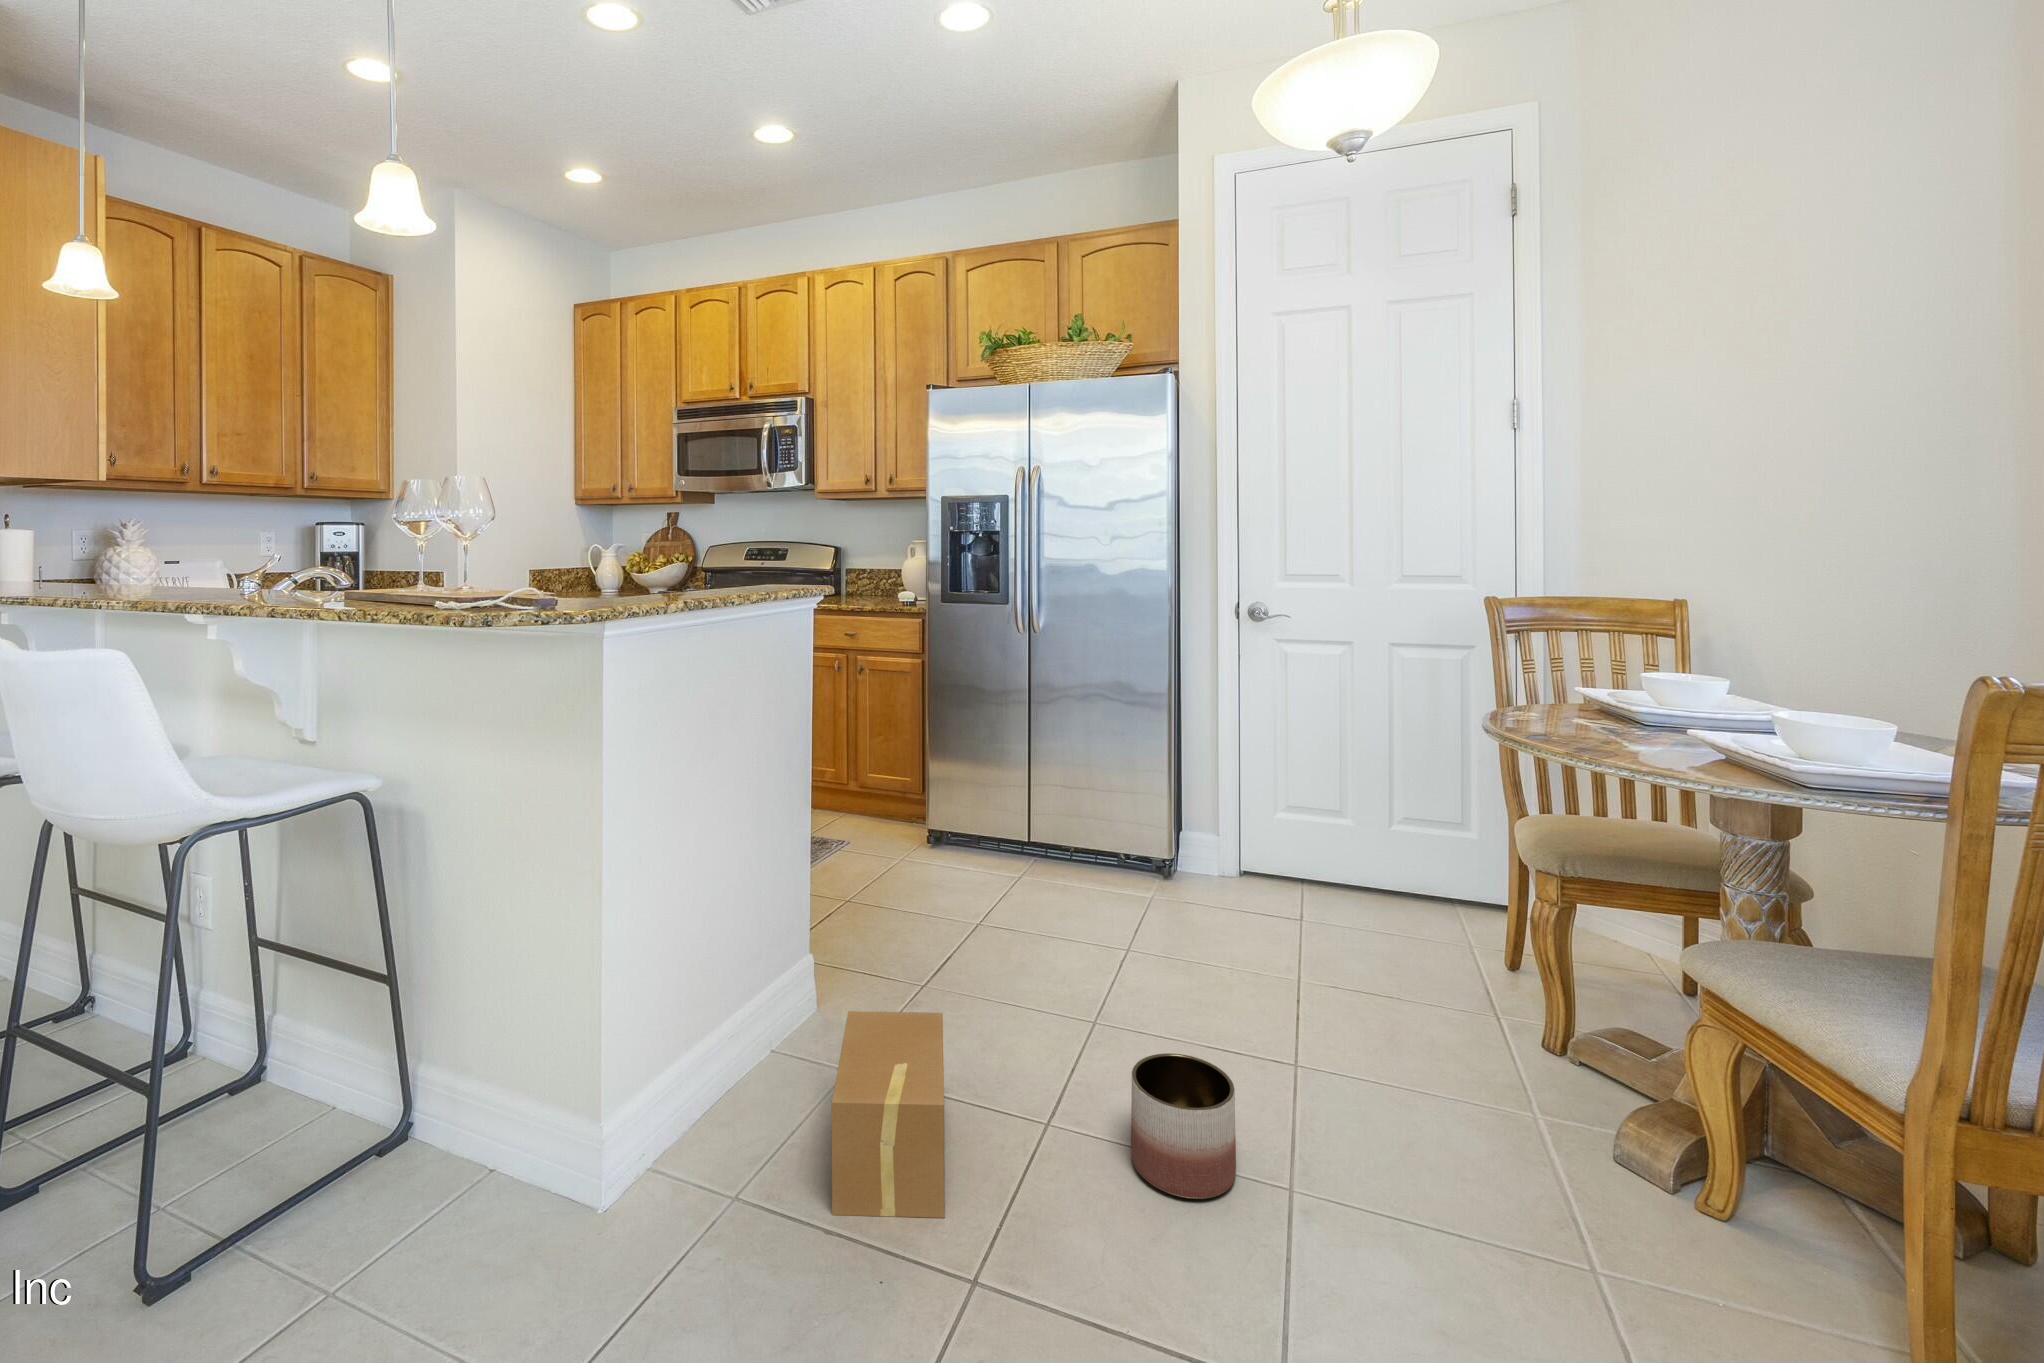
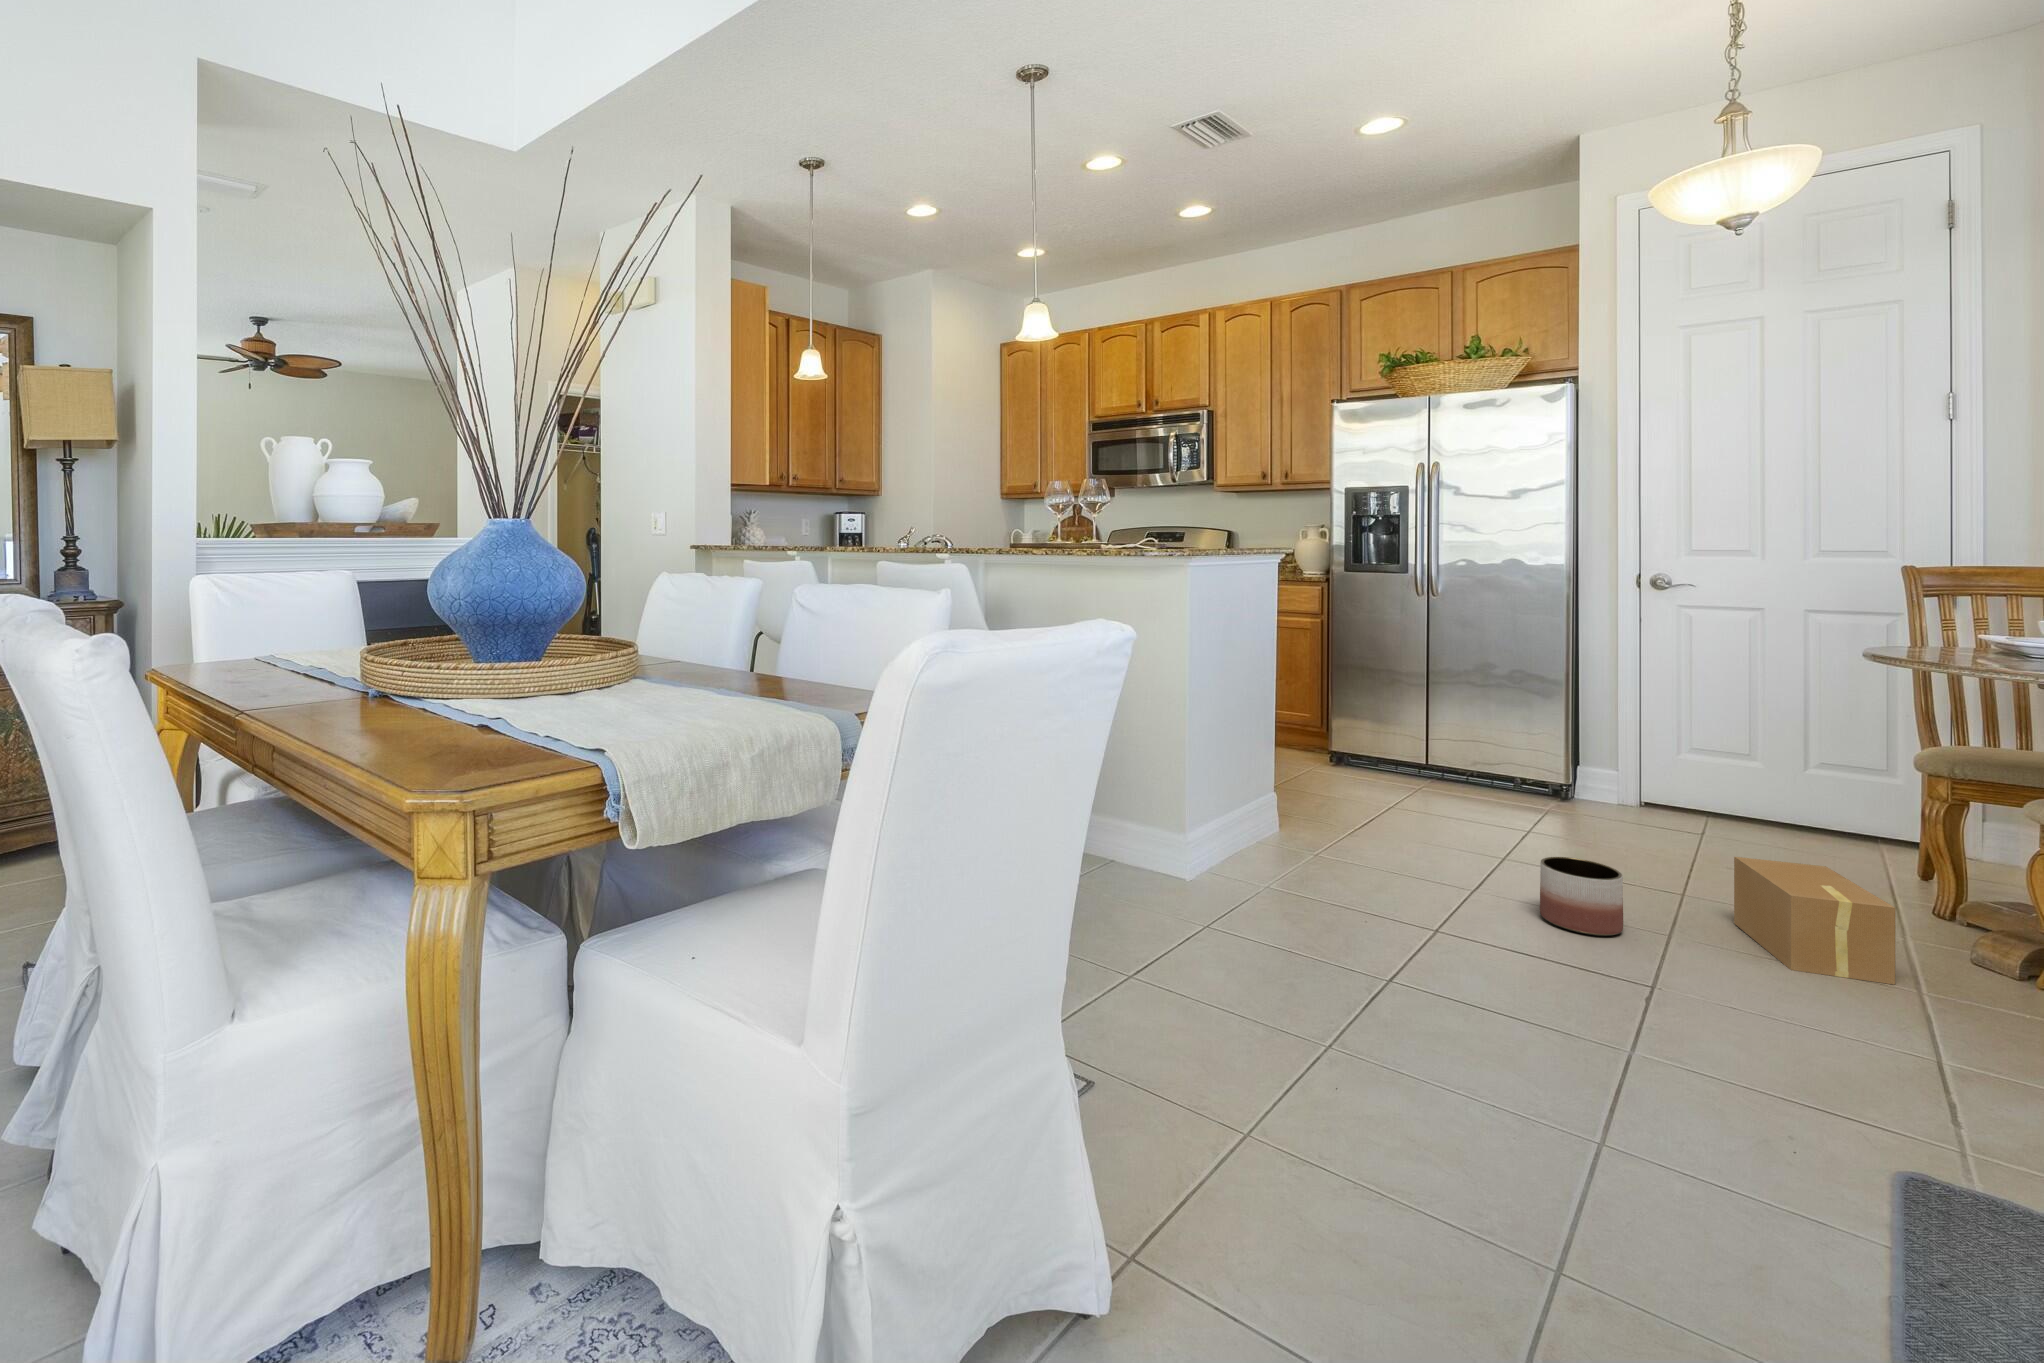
cardboard box: present [832,1011,945,1218] -> present [1734,857,1896,985]

